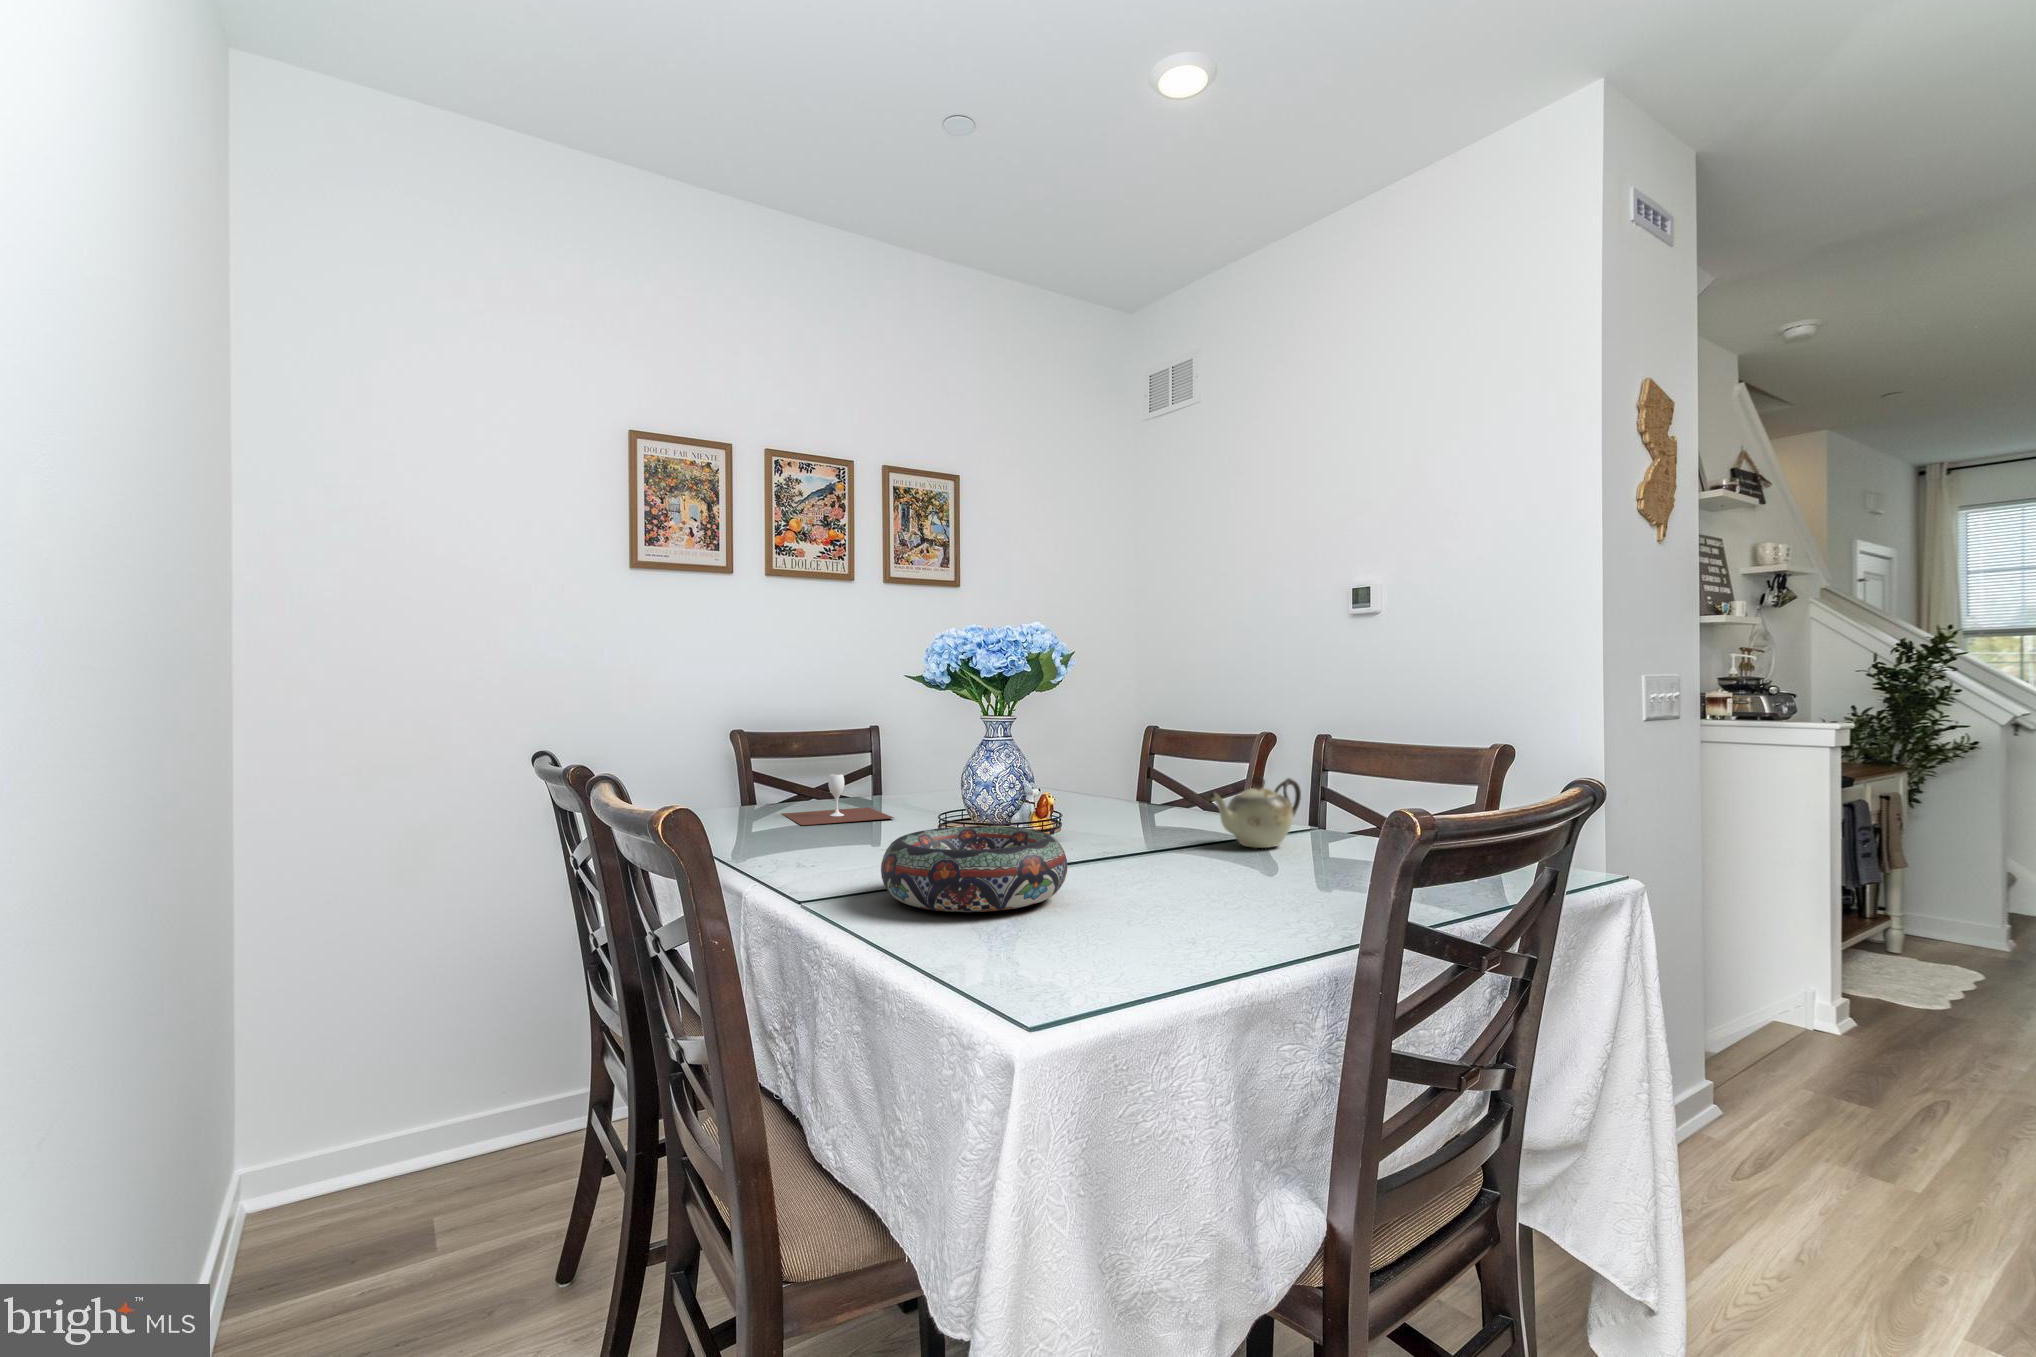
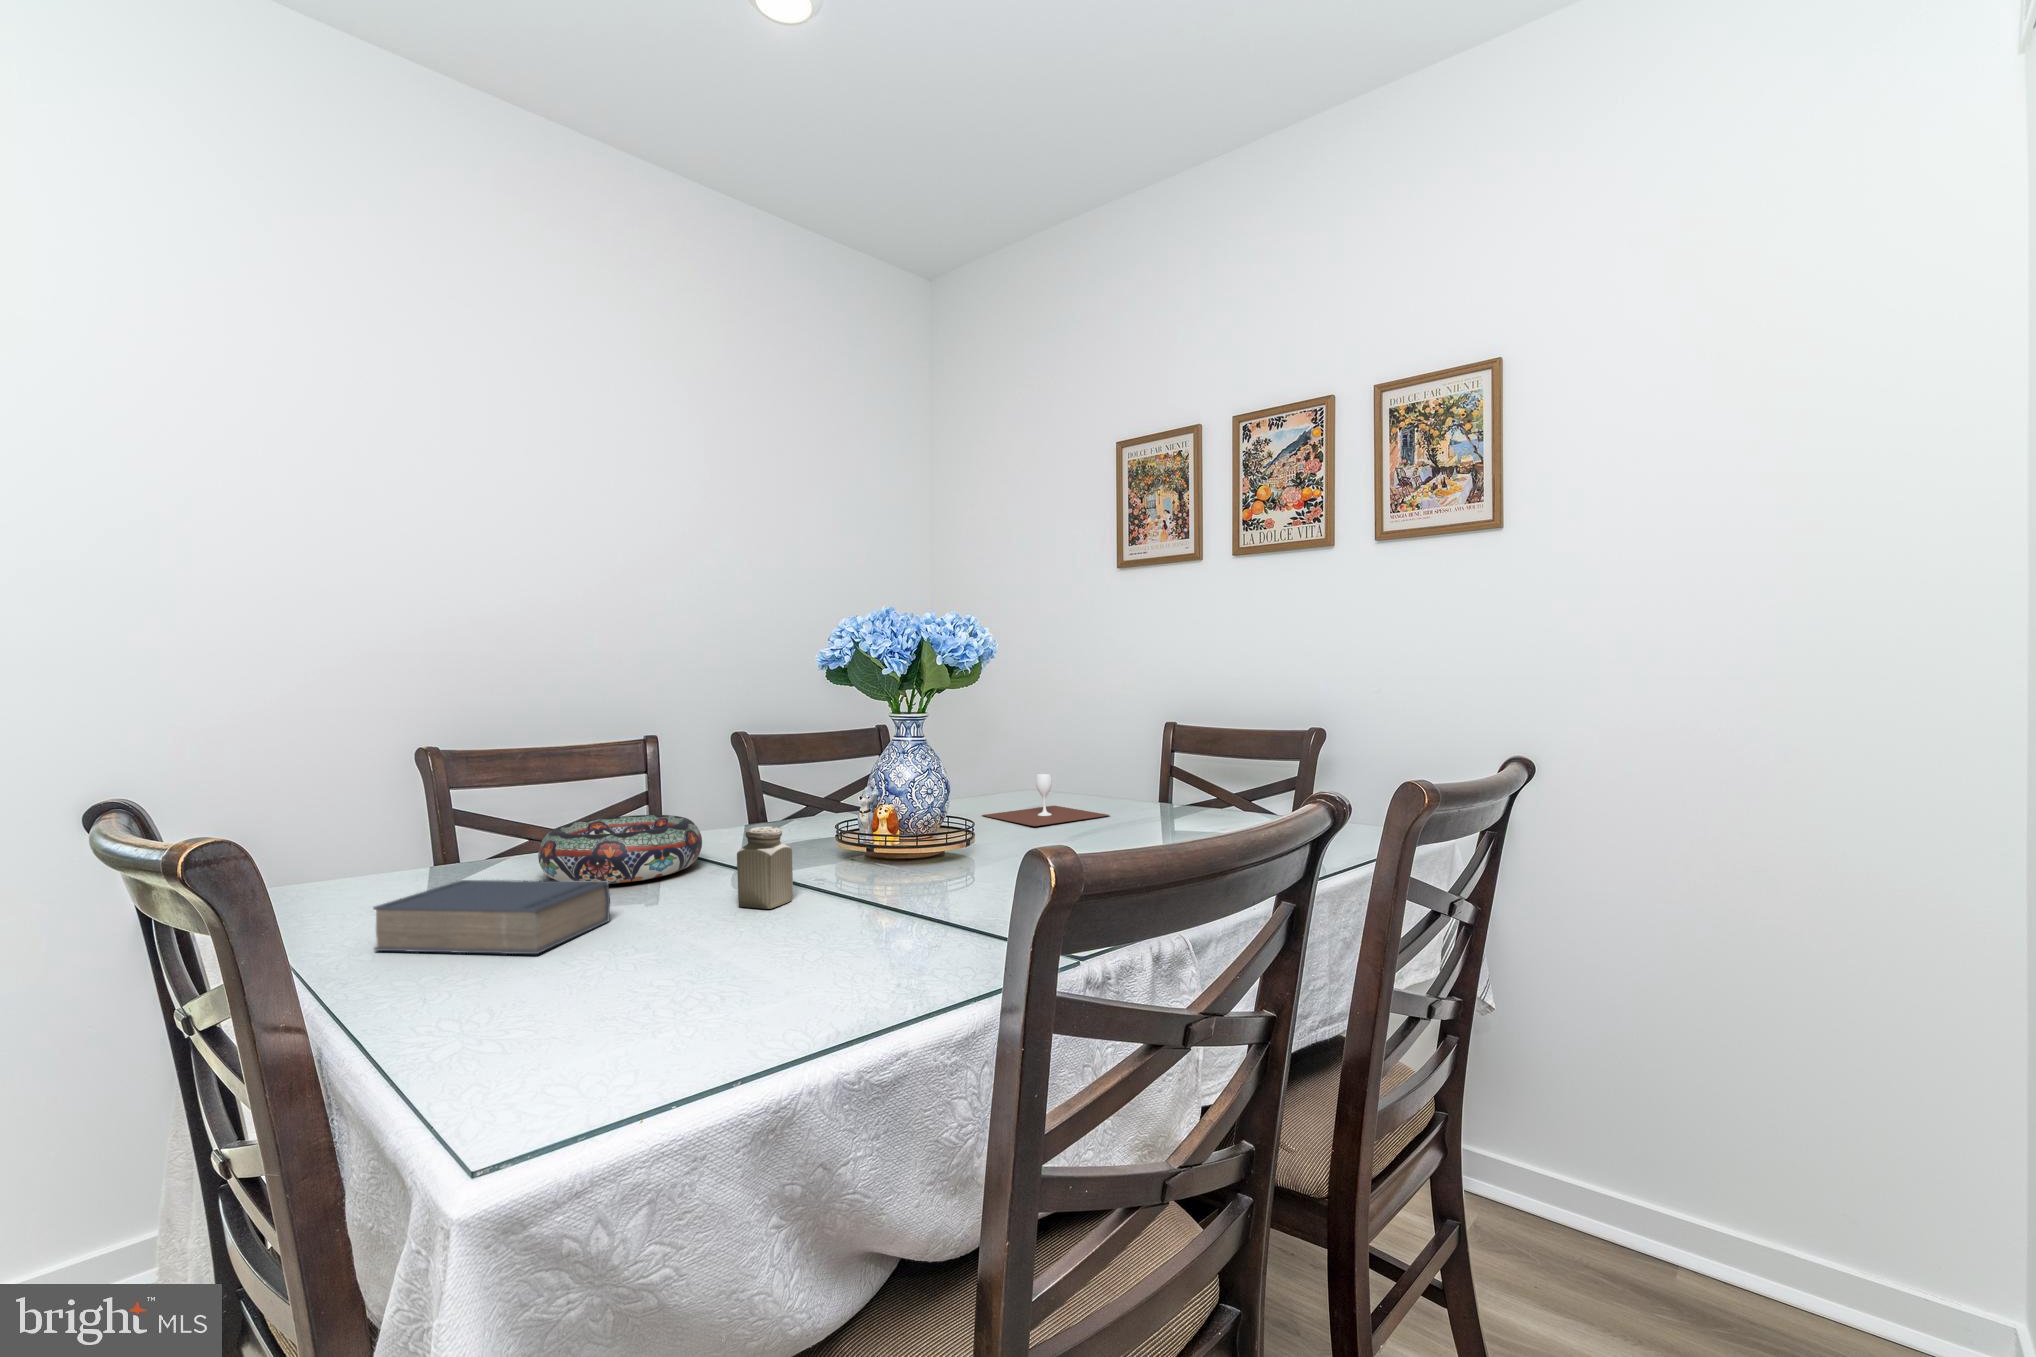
teapot: present [1206,775,1301,848] -> none [836,839,931,945]
salt shaker: none [1124,795,1169,867] -> present [737,827,793,909]
book: none [1165,851,1308,939] -> present [373,880,610,954]

